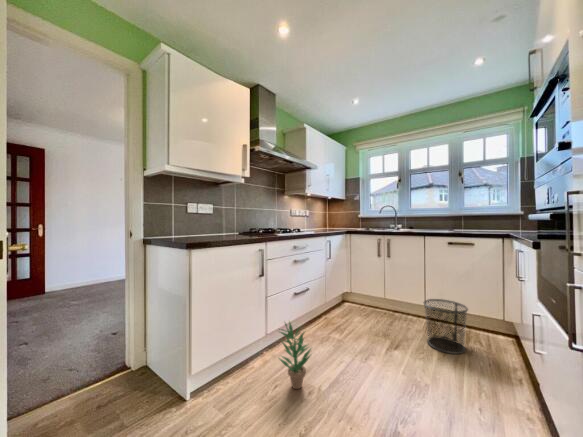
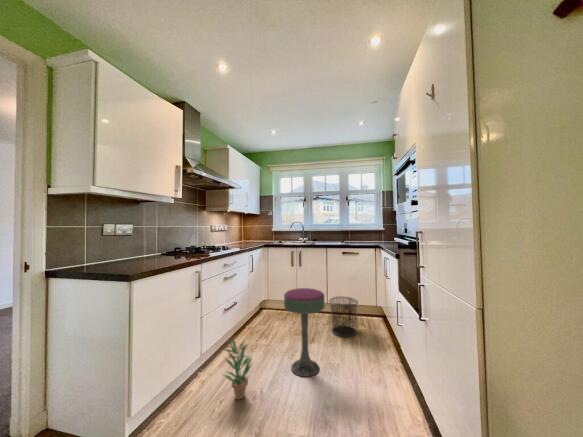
bar stool: none [353,279,406,388] -> present [284,288,325,377]

